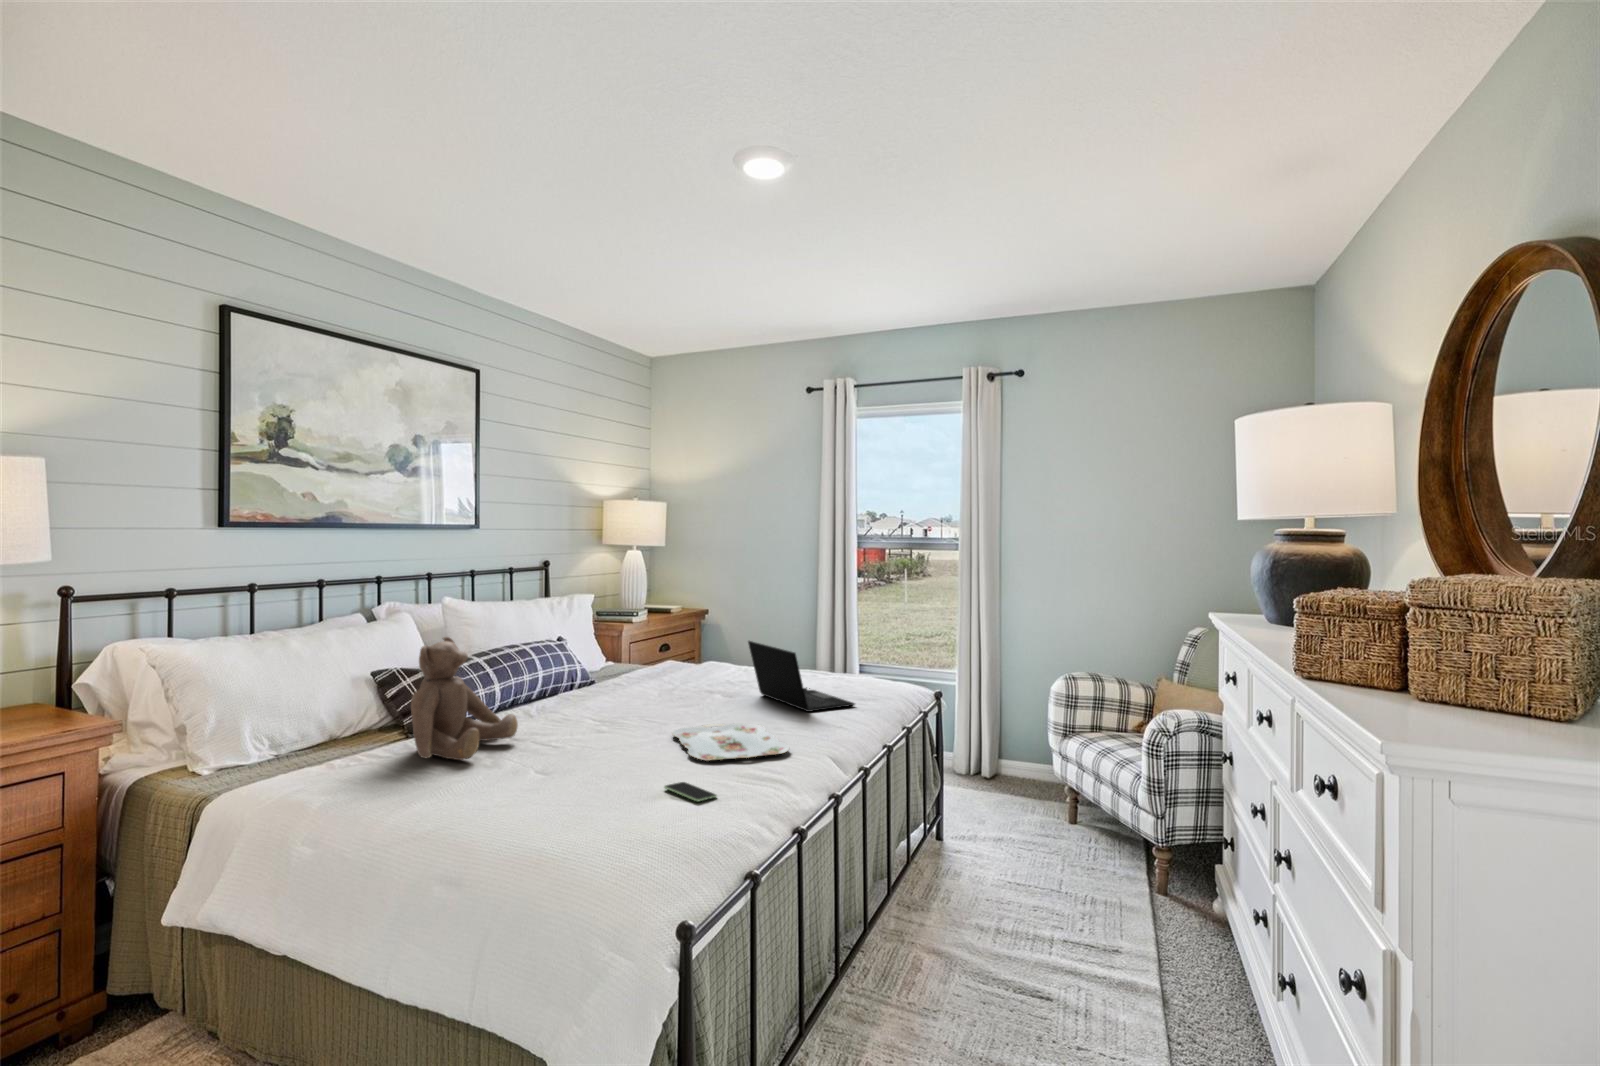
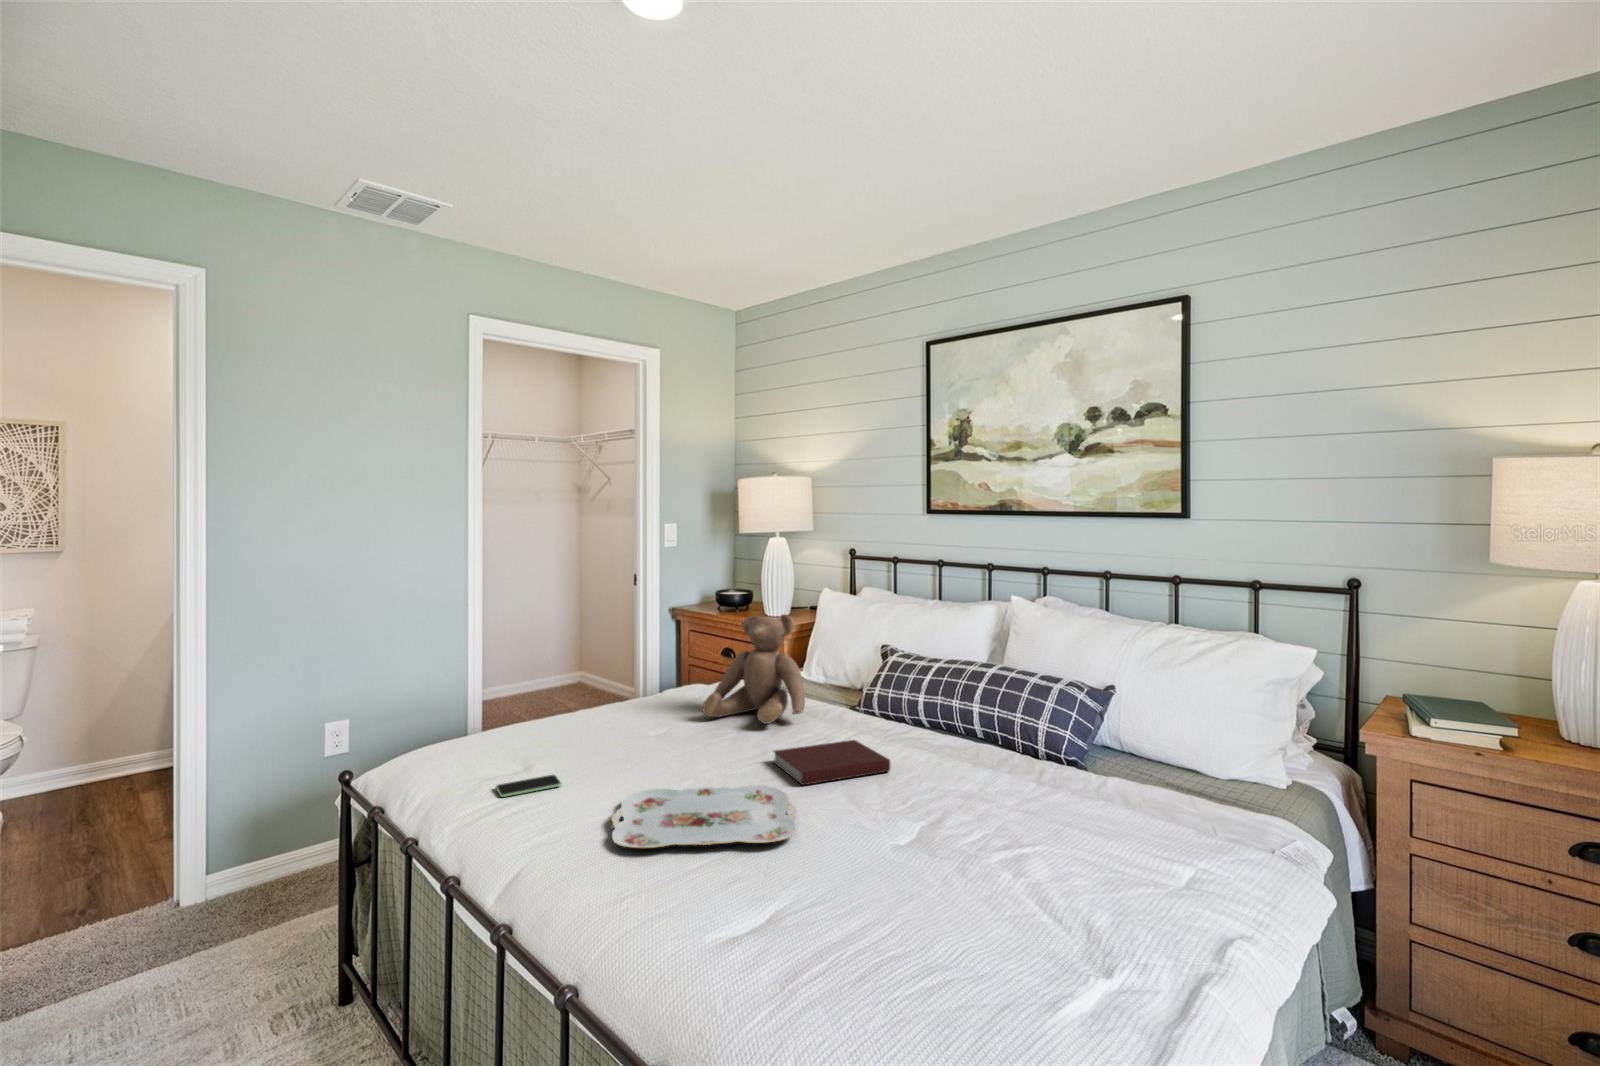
laptop: present [748,641,855,712] -> none [900,747,1189,995]
notebook: none [575,706,659,738] -> present [774,740,890,785]

